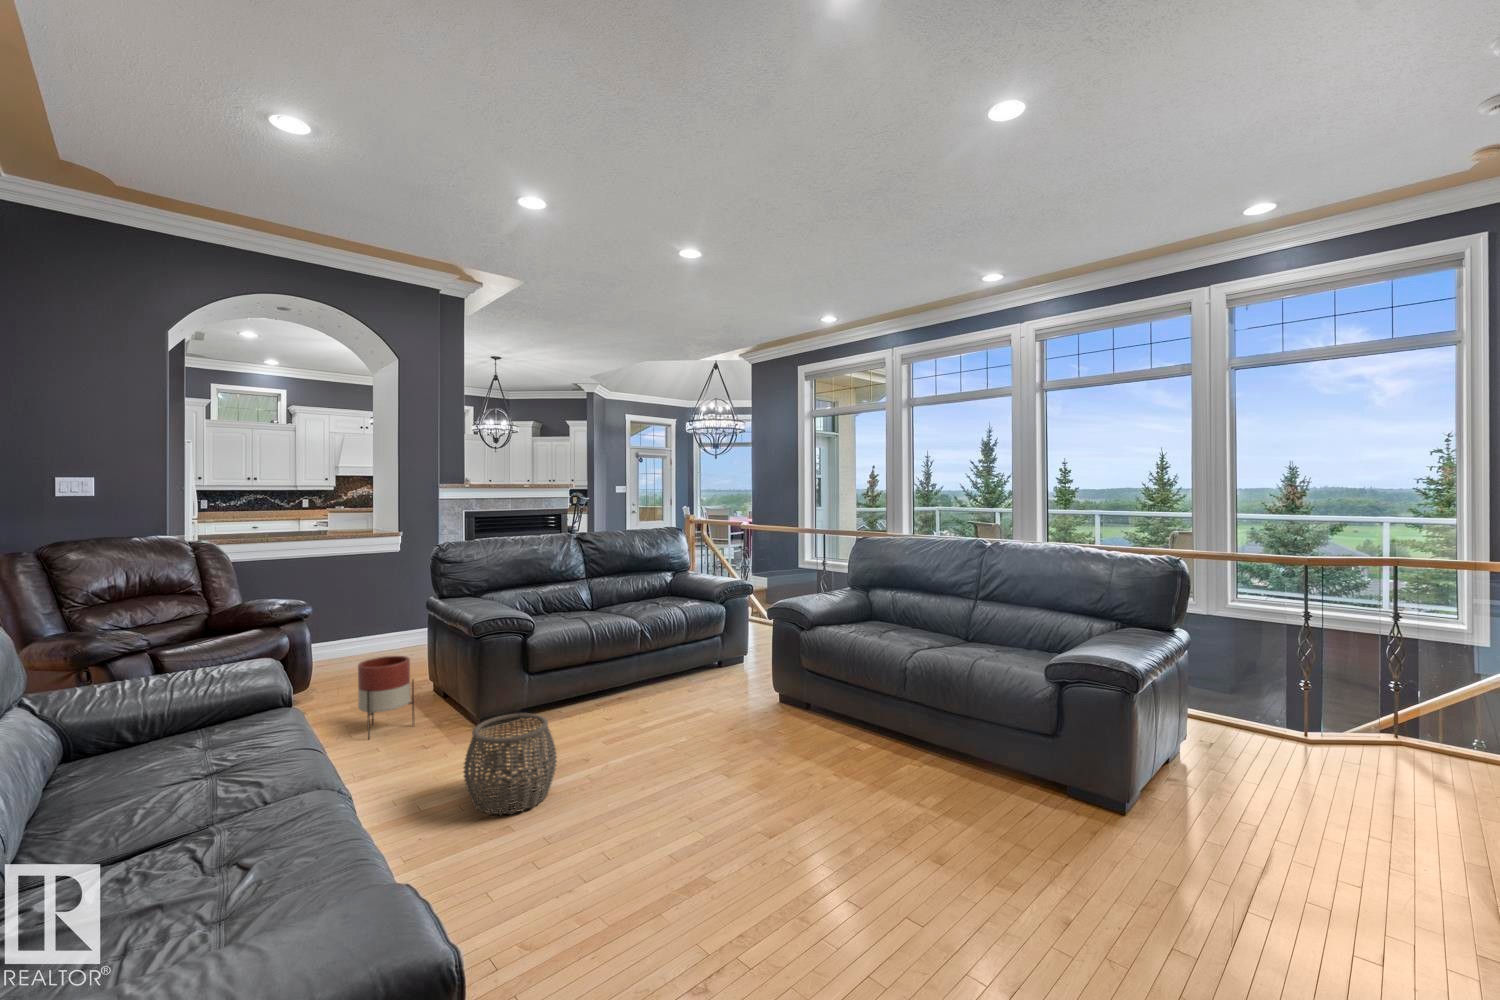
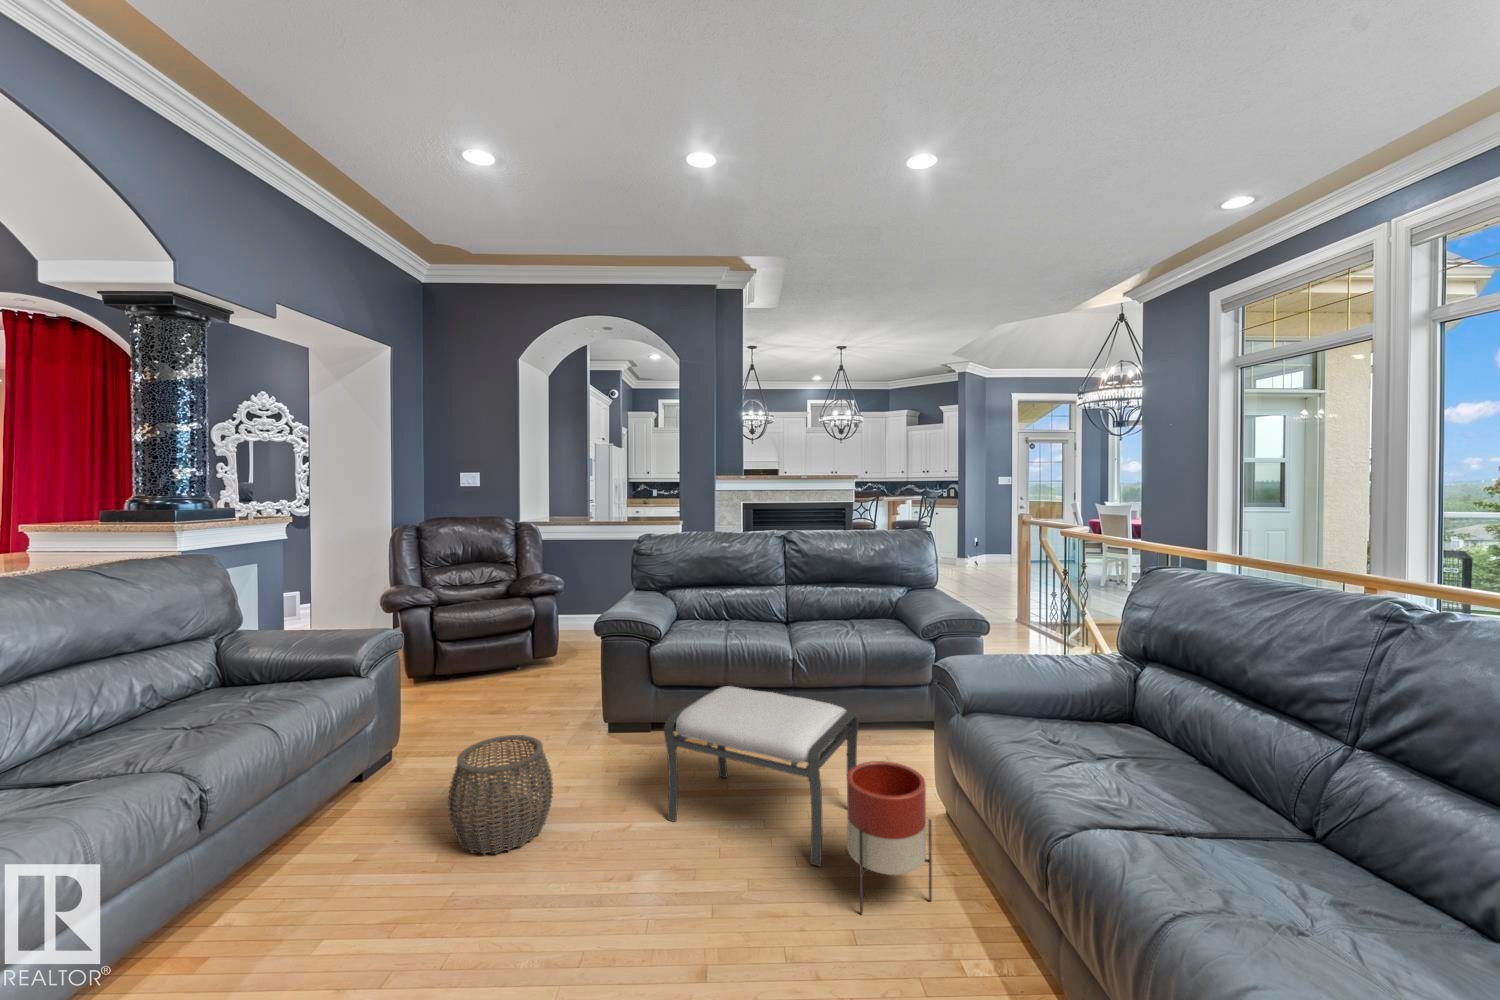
ottoman: none [623,643,753,754] -> present [664,686,858,866]
planter: present [358,656,414,739] -> present [847,761,932,914]

